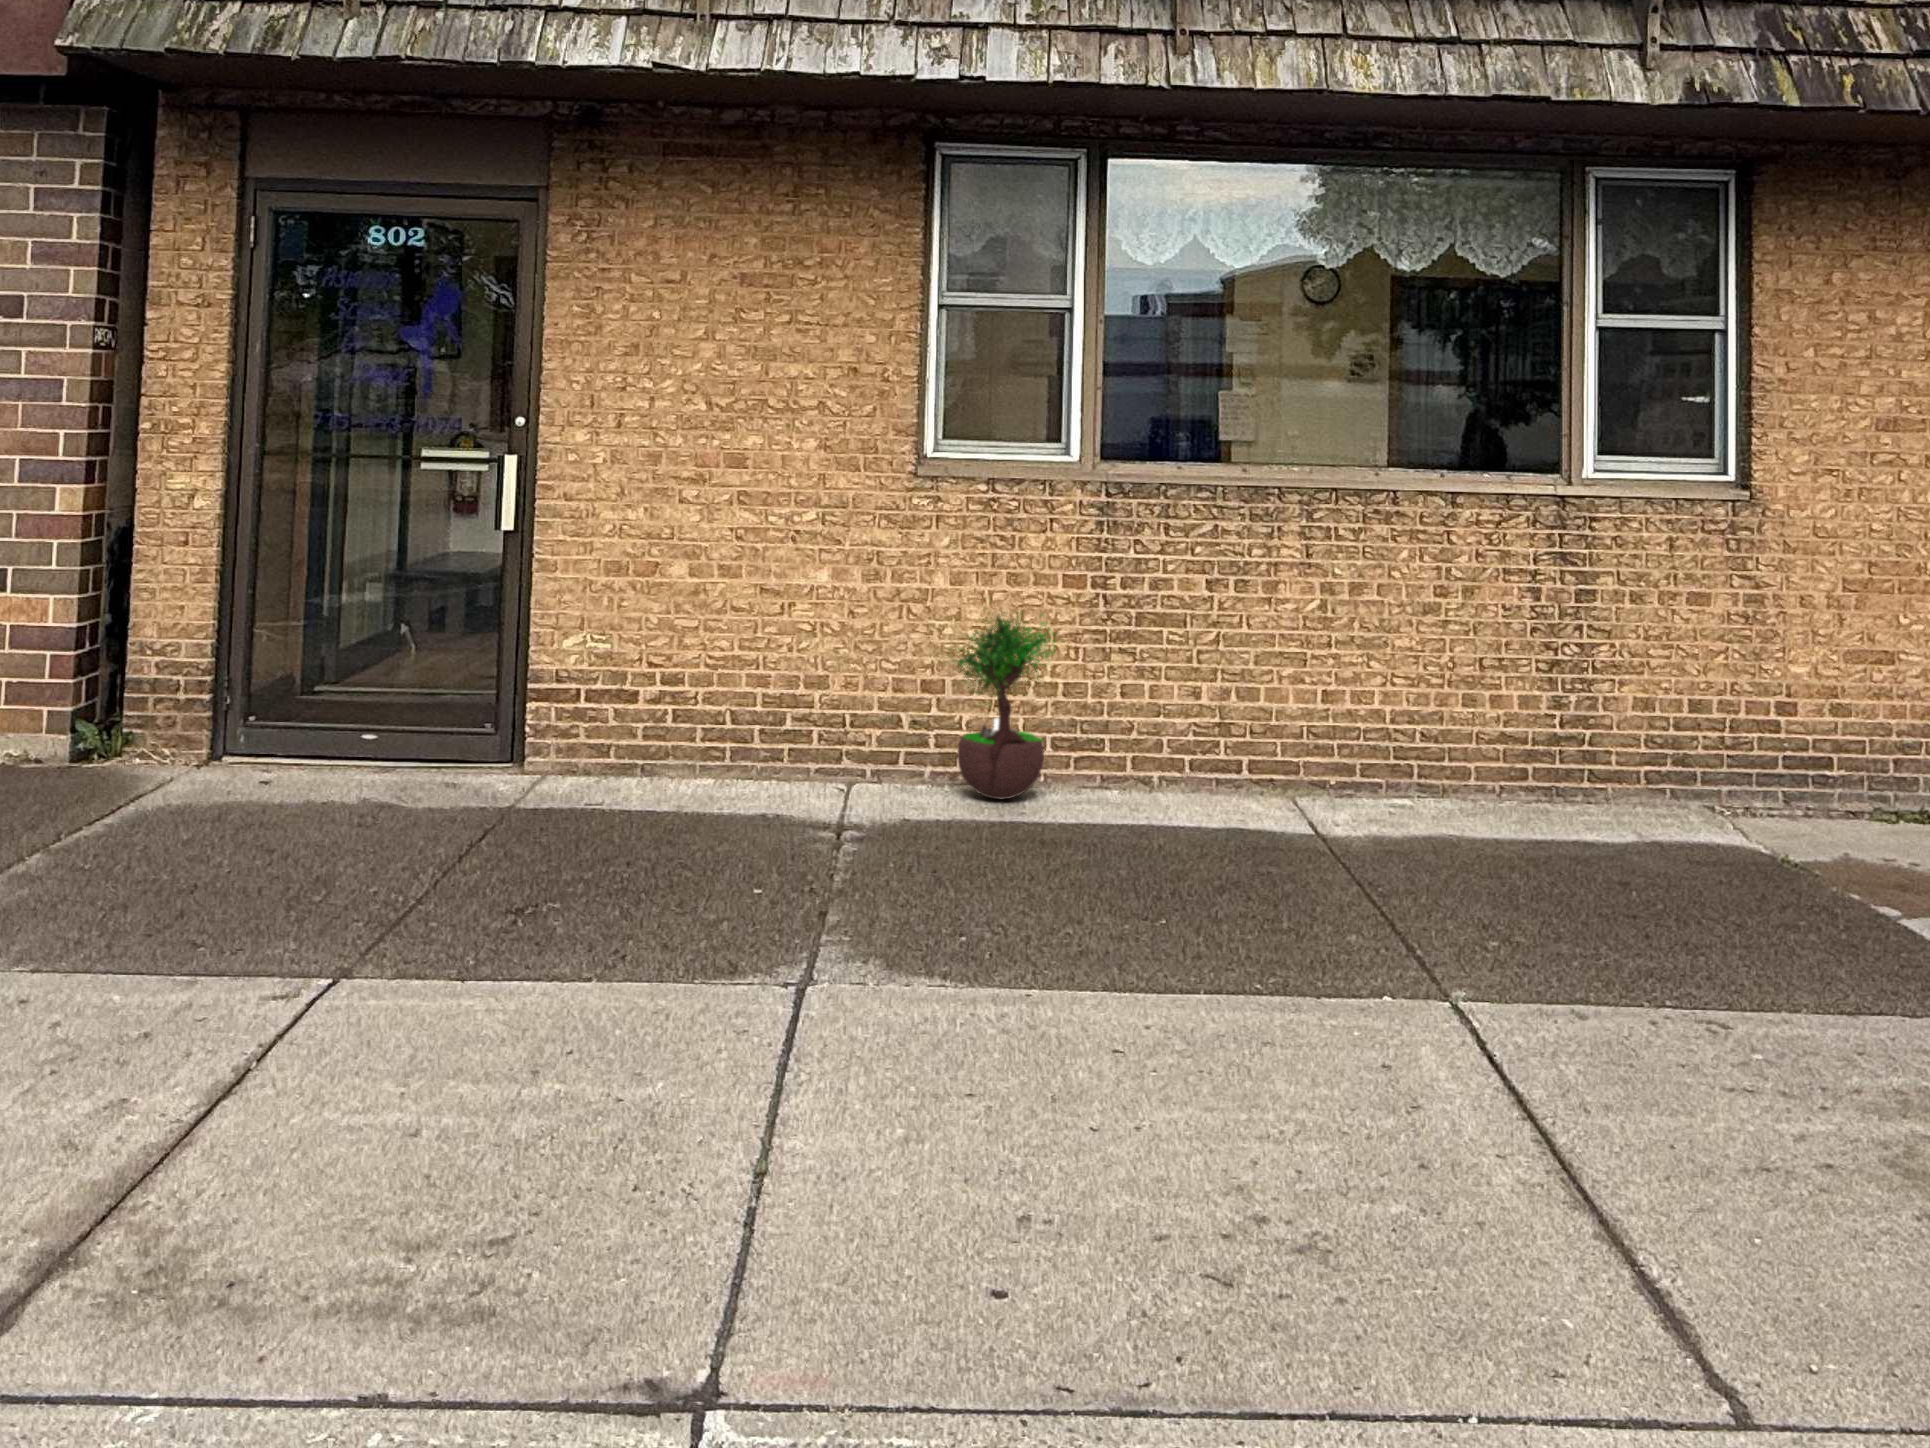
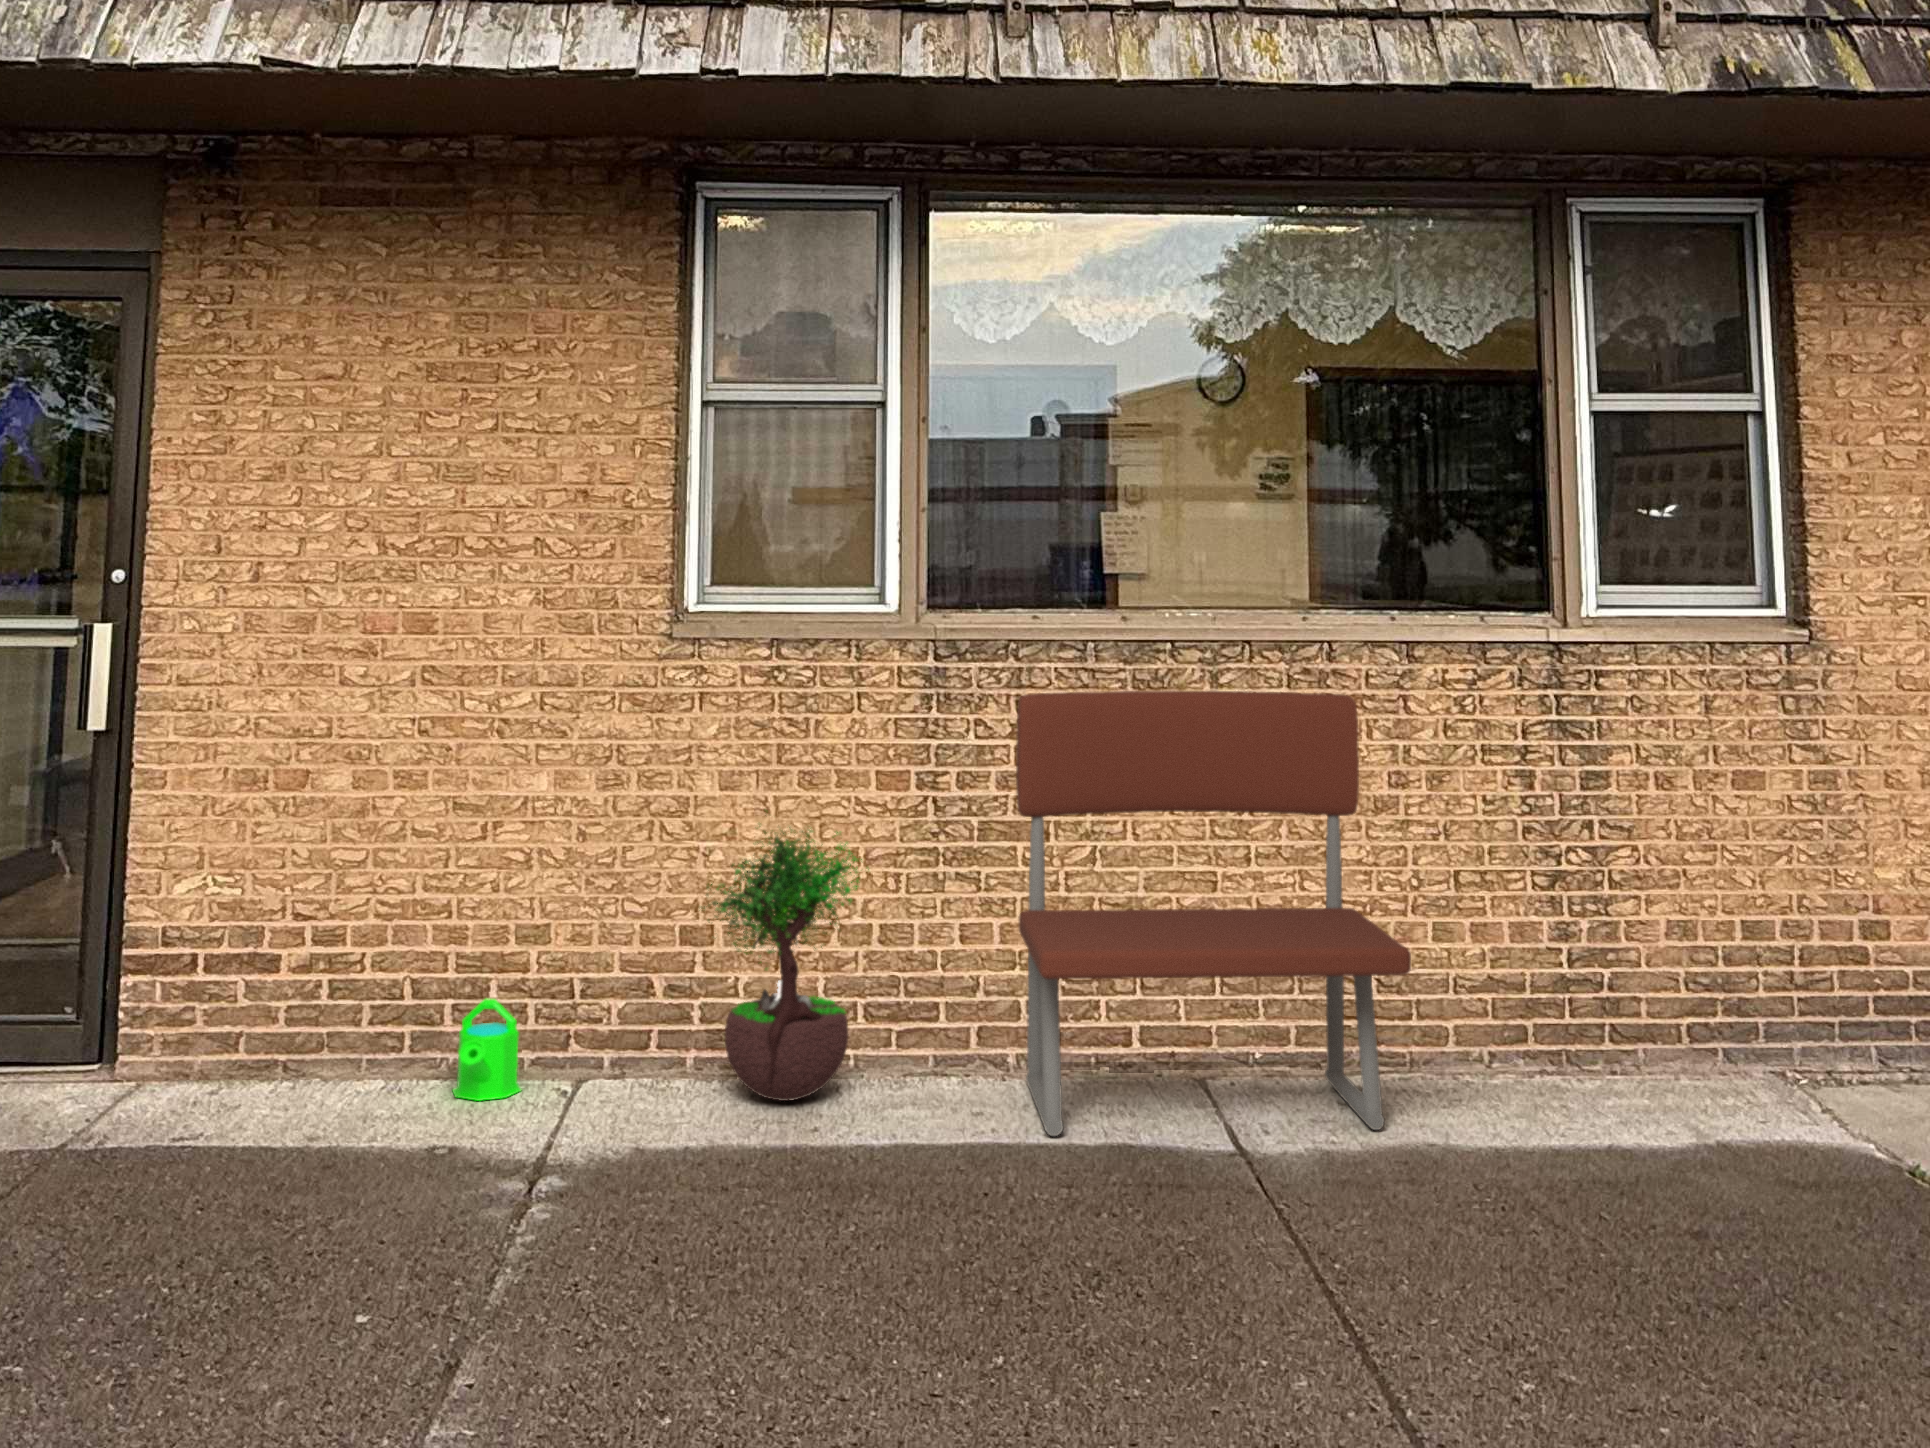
bench: none [1167,523,1442,828] -> present [1016,691,1411,1136]
watering can: none [764,725,814,793] -> present [453,998,521,1101]

